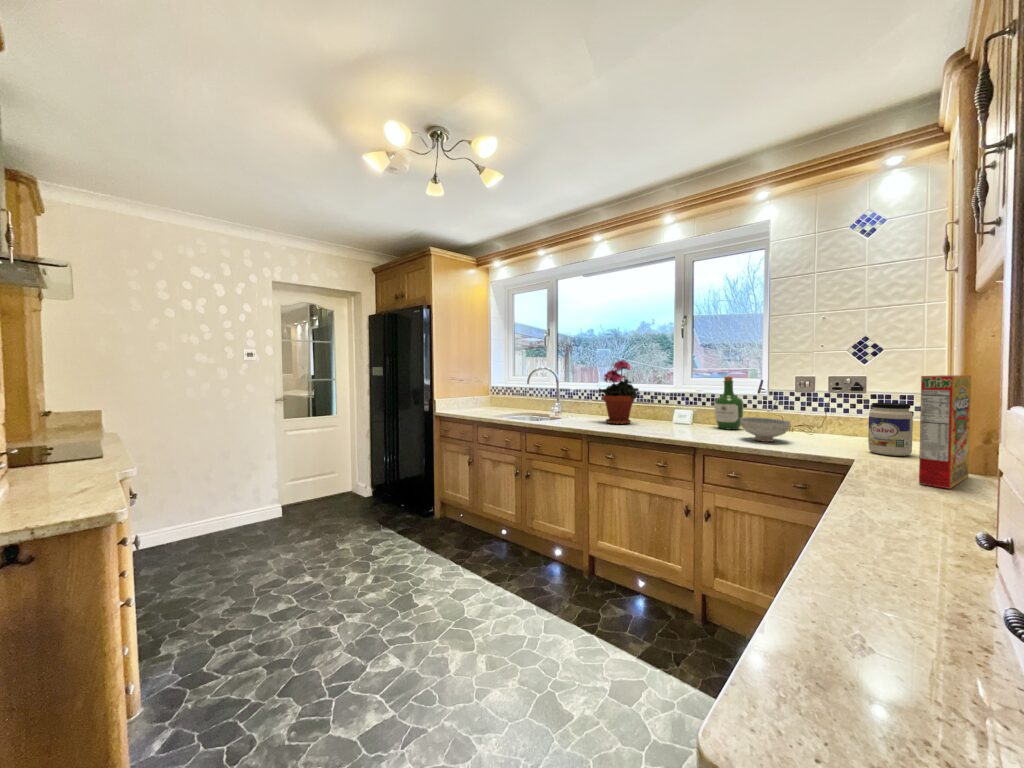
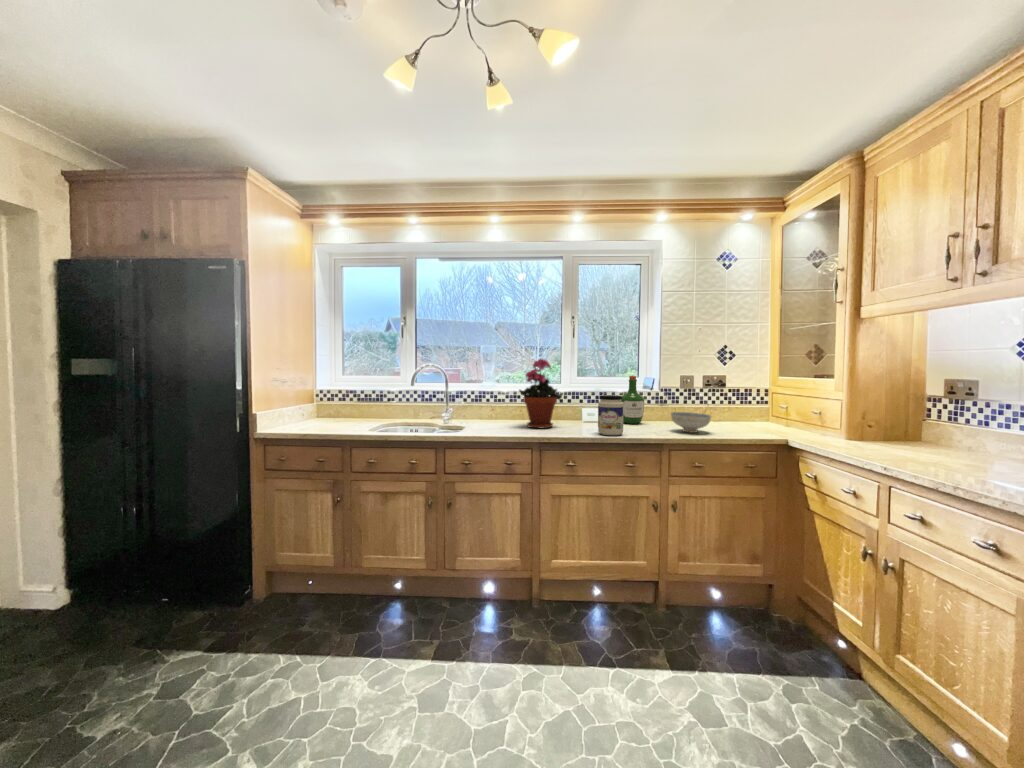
cereal box: present [919,375,971,489] -> none [838,376,889,456]
jar: present [868,403,913,456] -> present [598,395,624,435]

